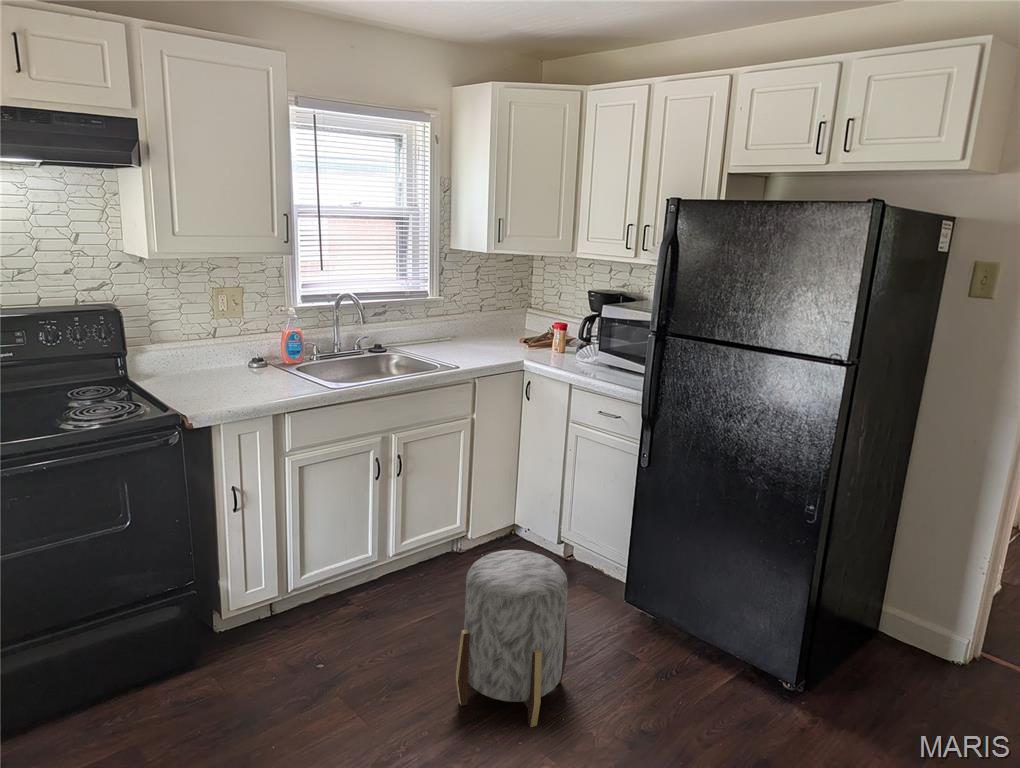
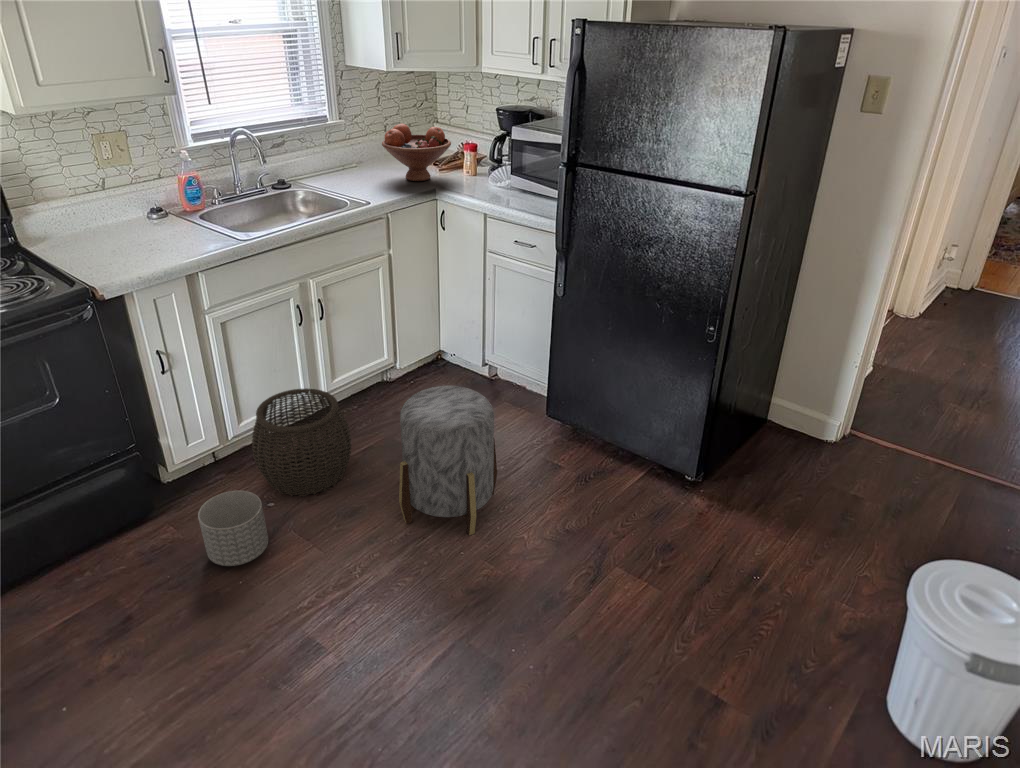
fruit bowl: none [476,300,542,353] -> present [382,124,451,181]
woven basket: none [308,544,413,663] -> present [252,388,351,496]
planter: none [238,645,309,732] -> present [198,491,268,566]

